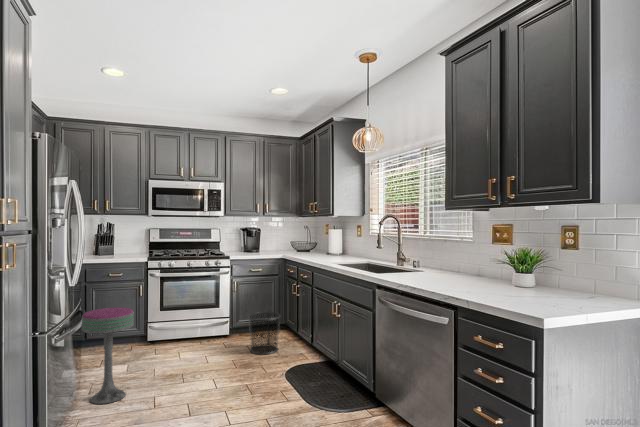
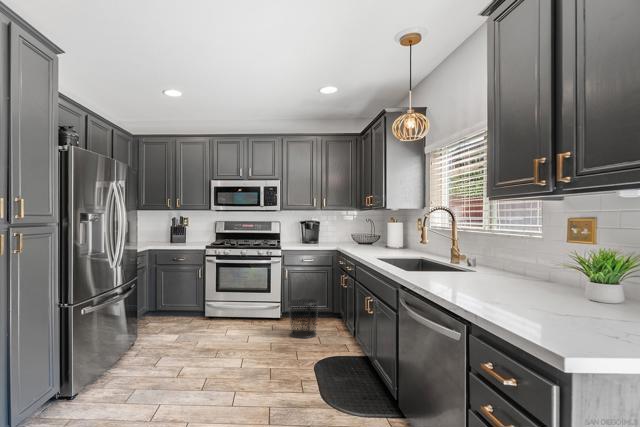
bar stool: present [82,307,134,404] -> none [125,283,171,367]

